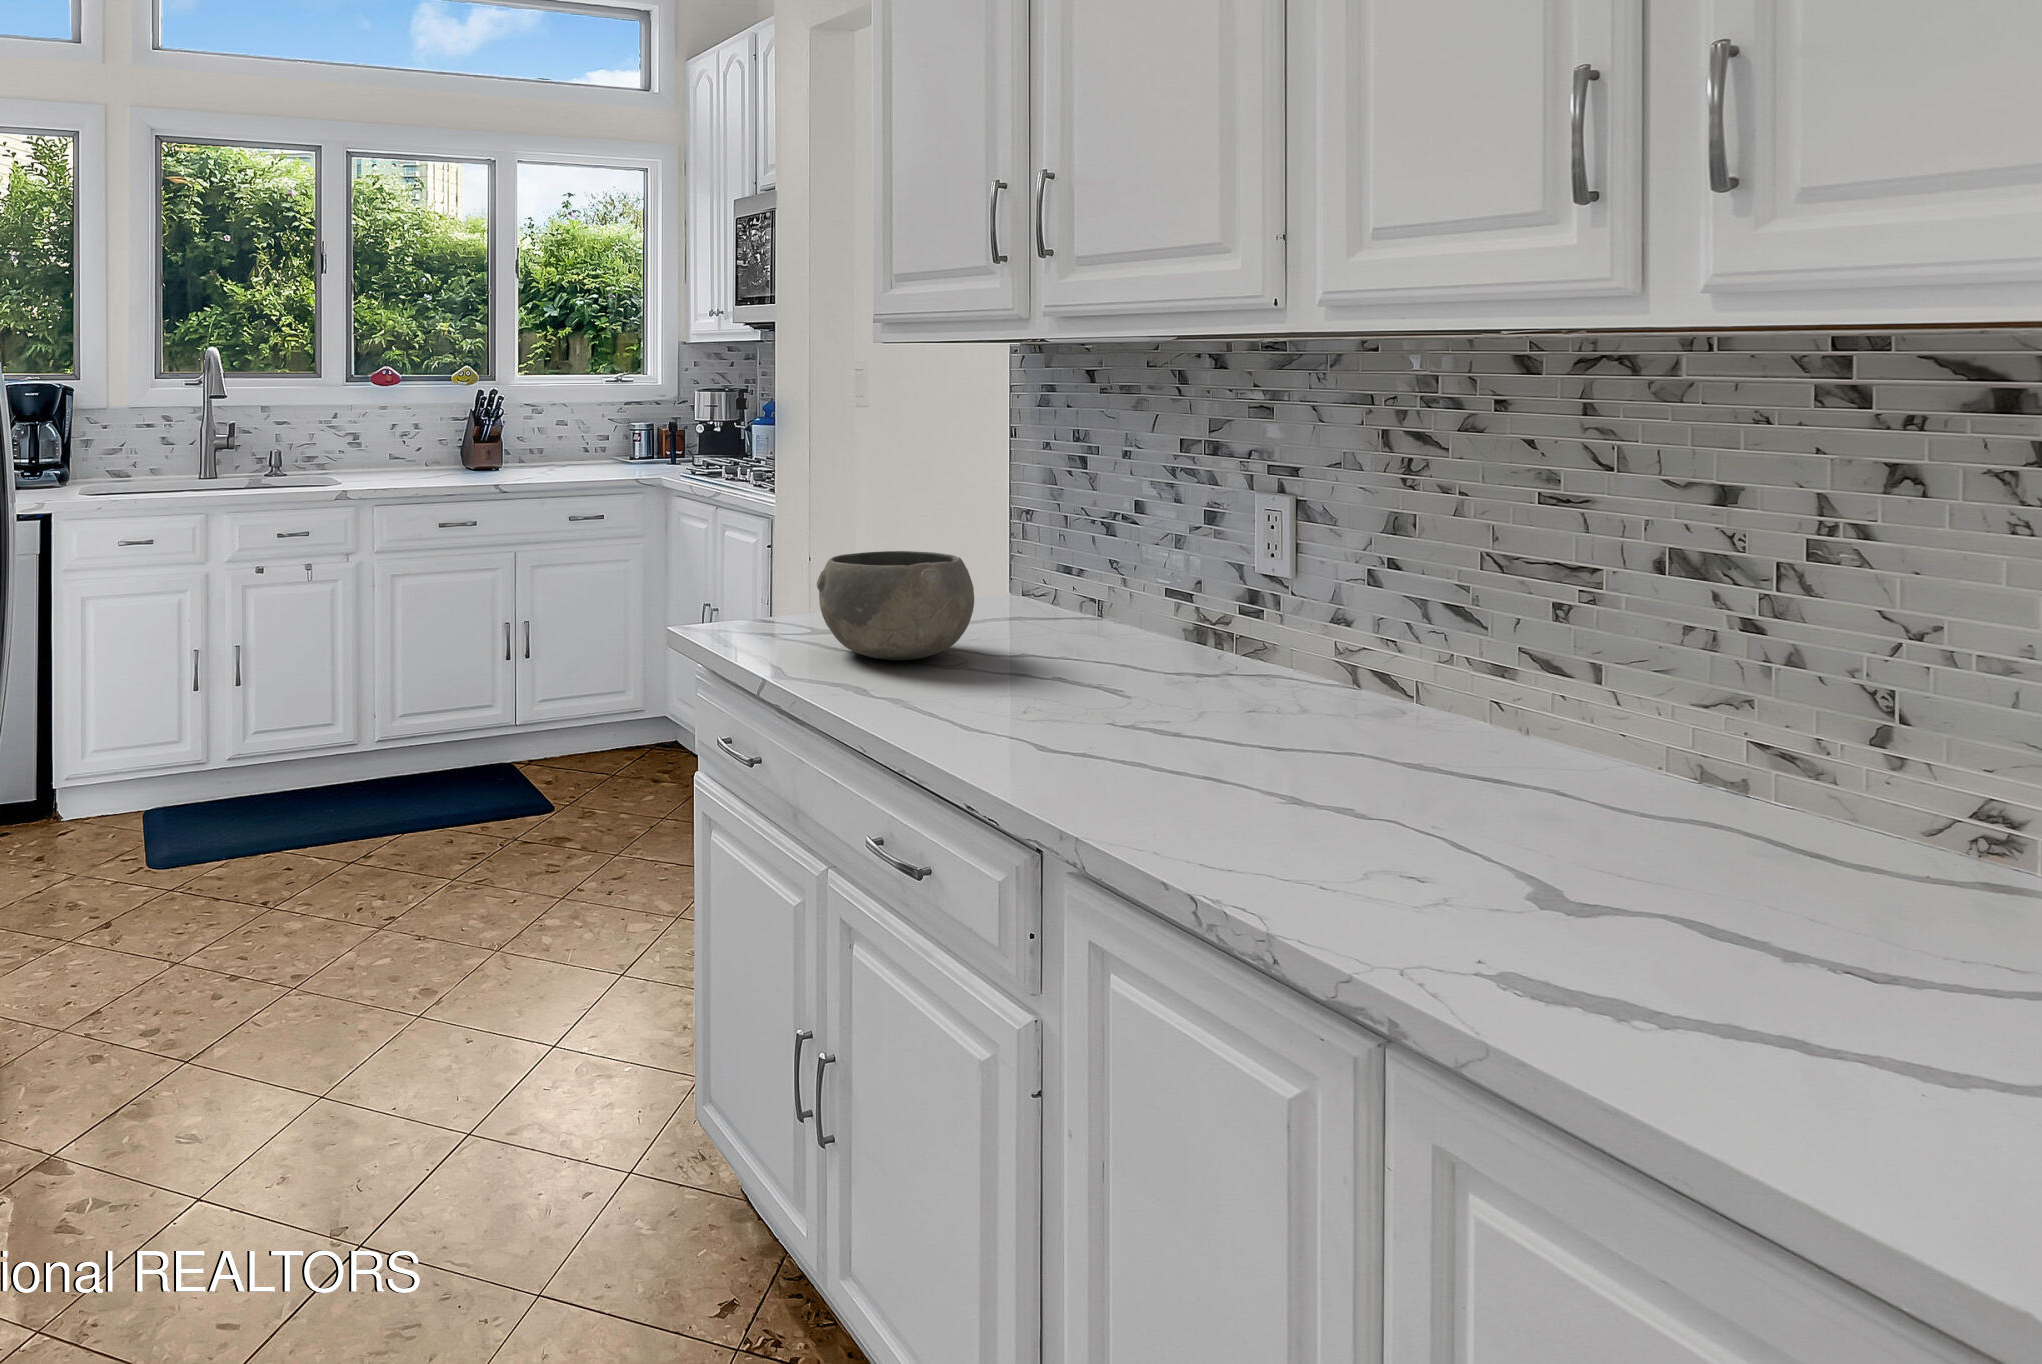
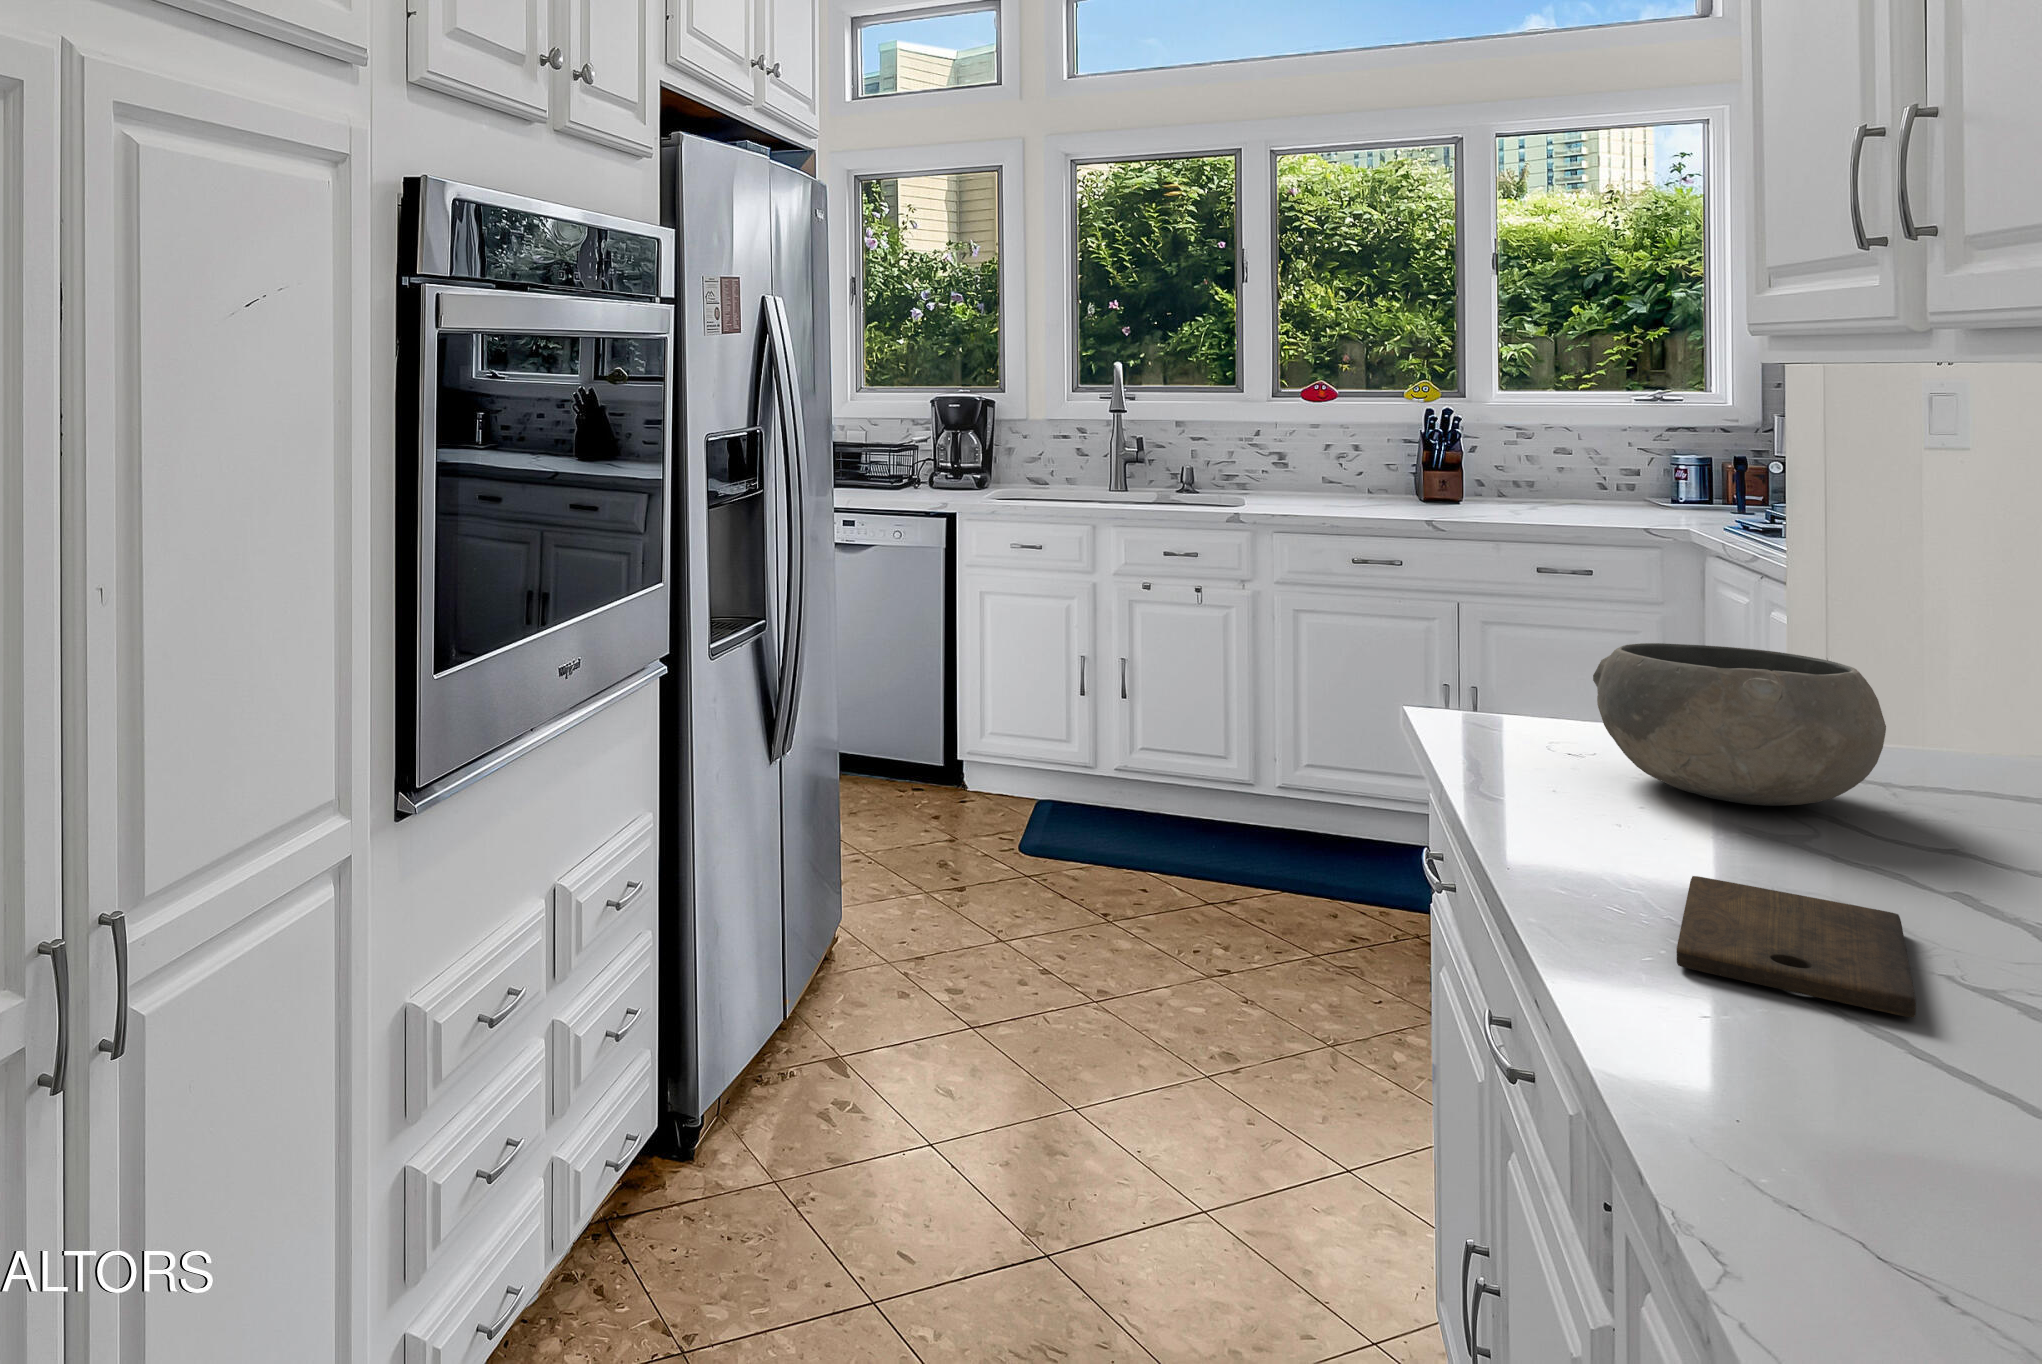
cutting board: none [956,707,1124,771] -> present [1677,876,1916,1018]

